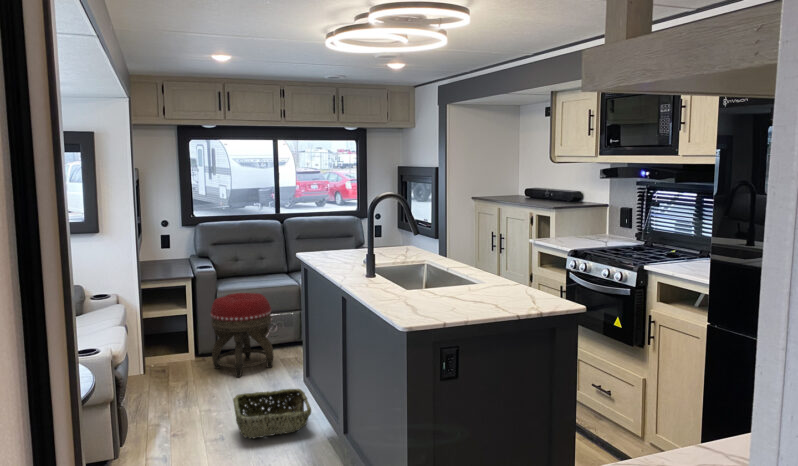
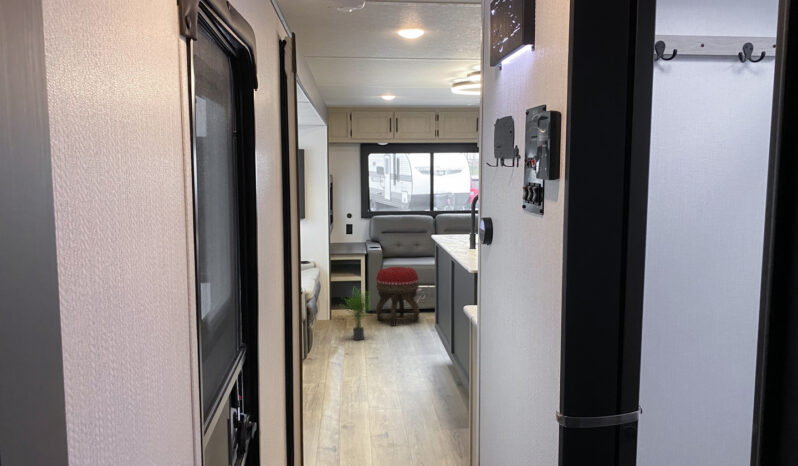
potted plant: none [154,328,214,407] -> present [344,292,369,340]
woven basket: present [233,389,311,439] -> none [384,330,436,360]

